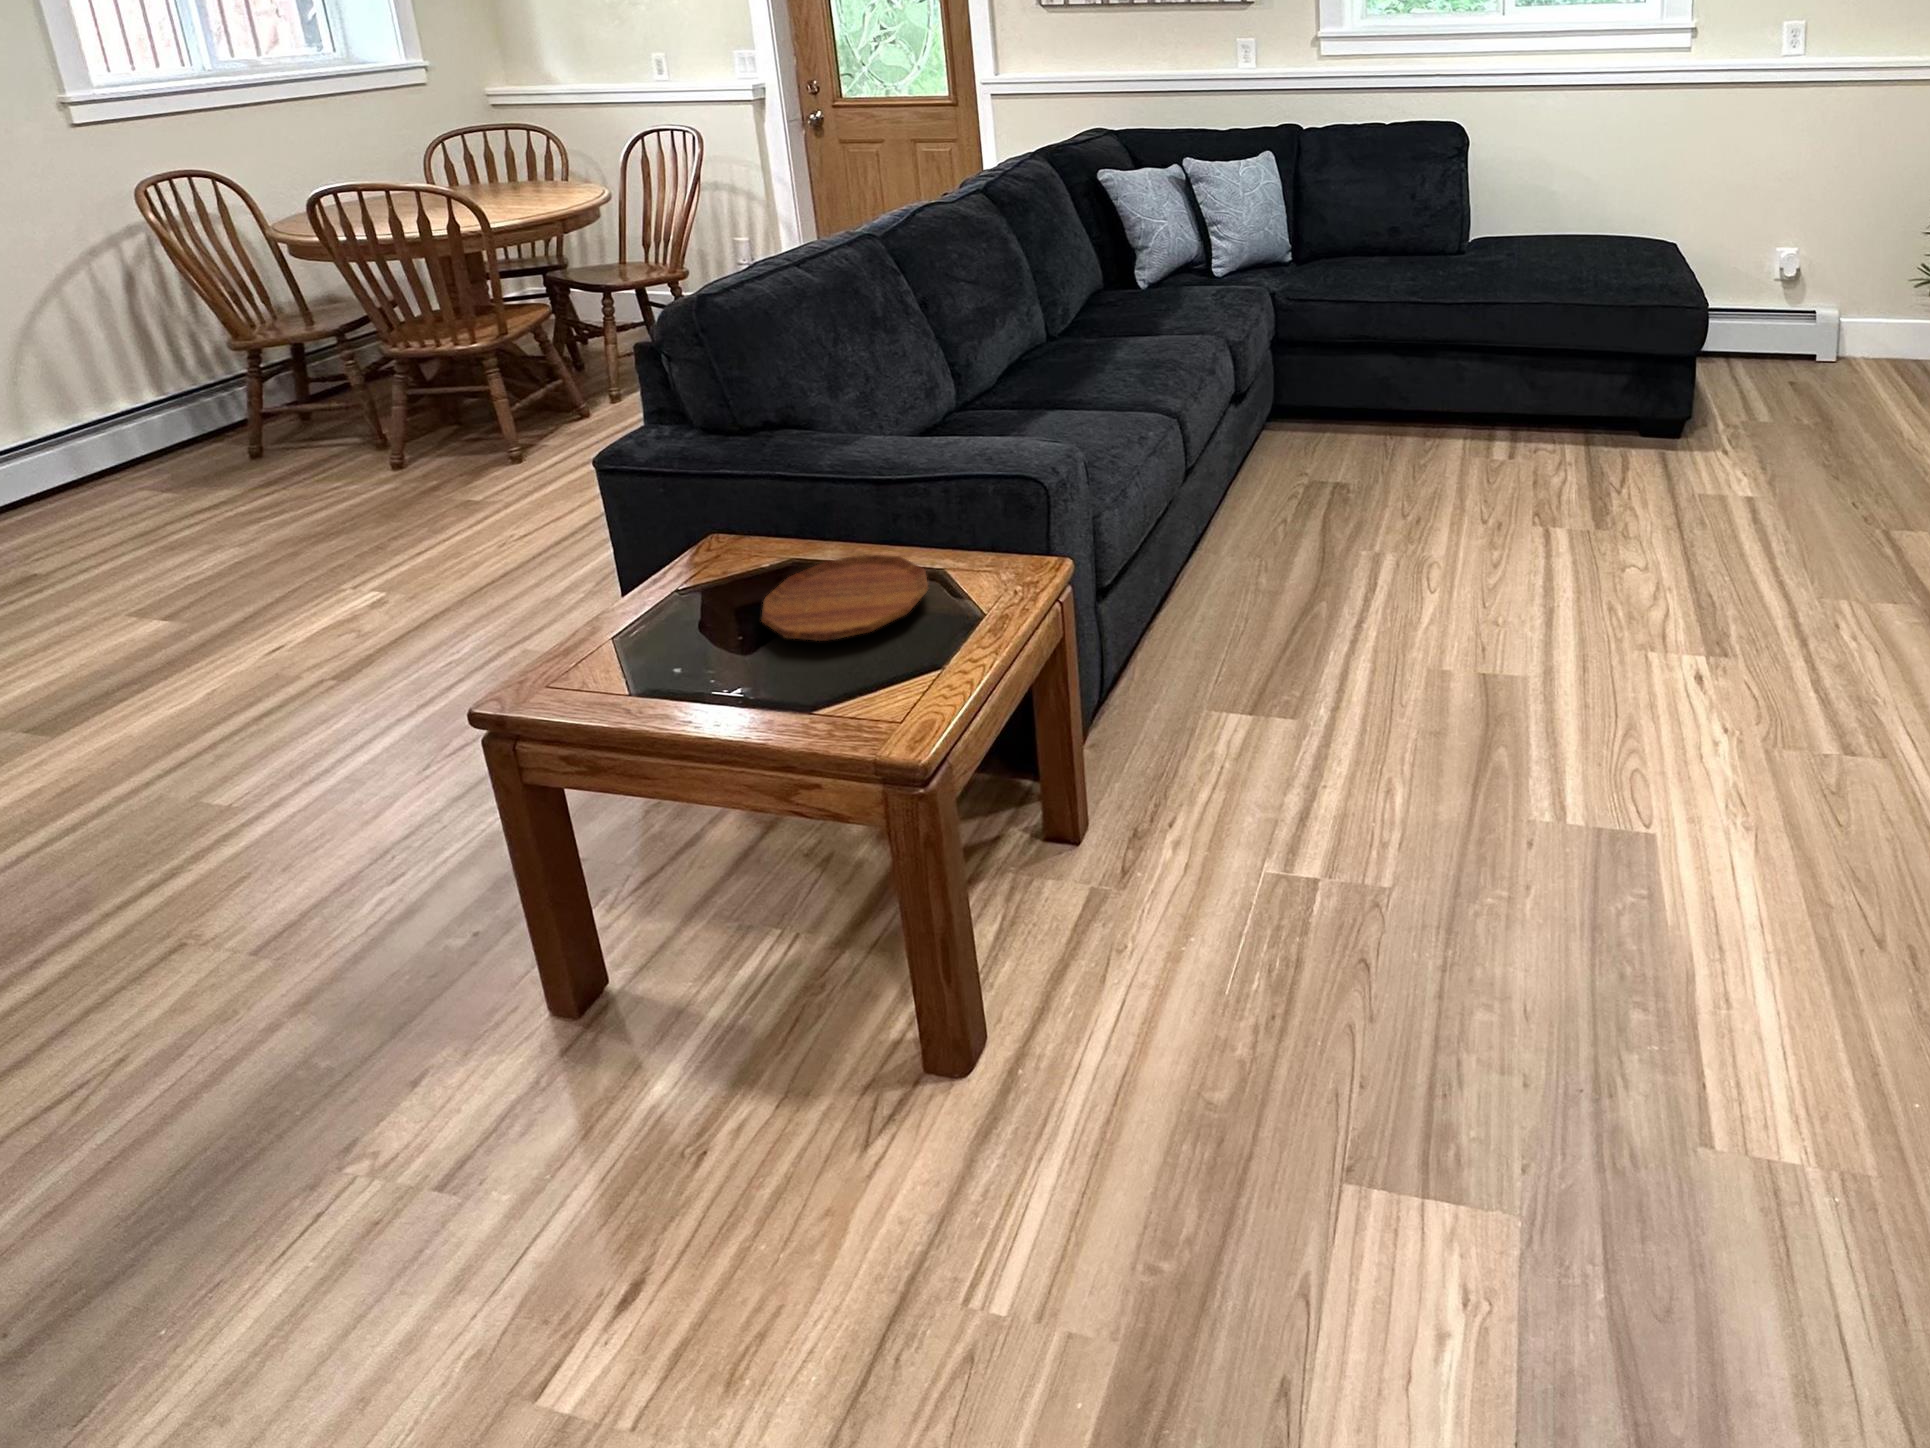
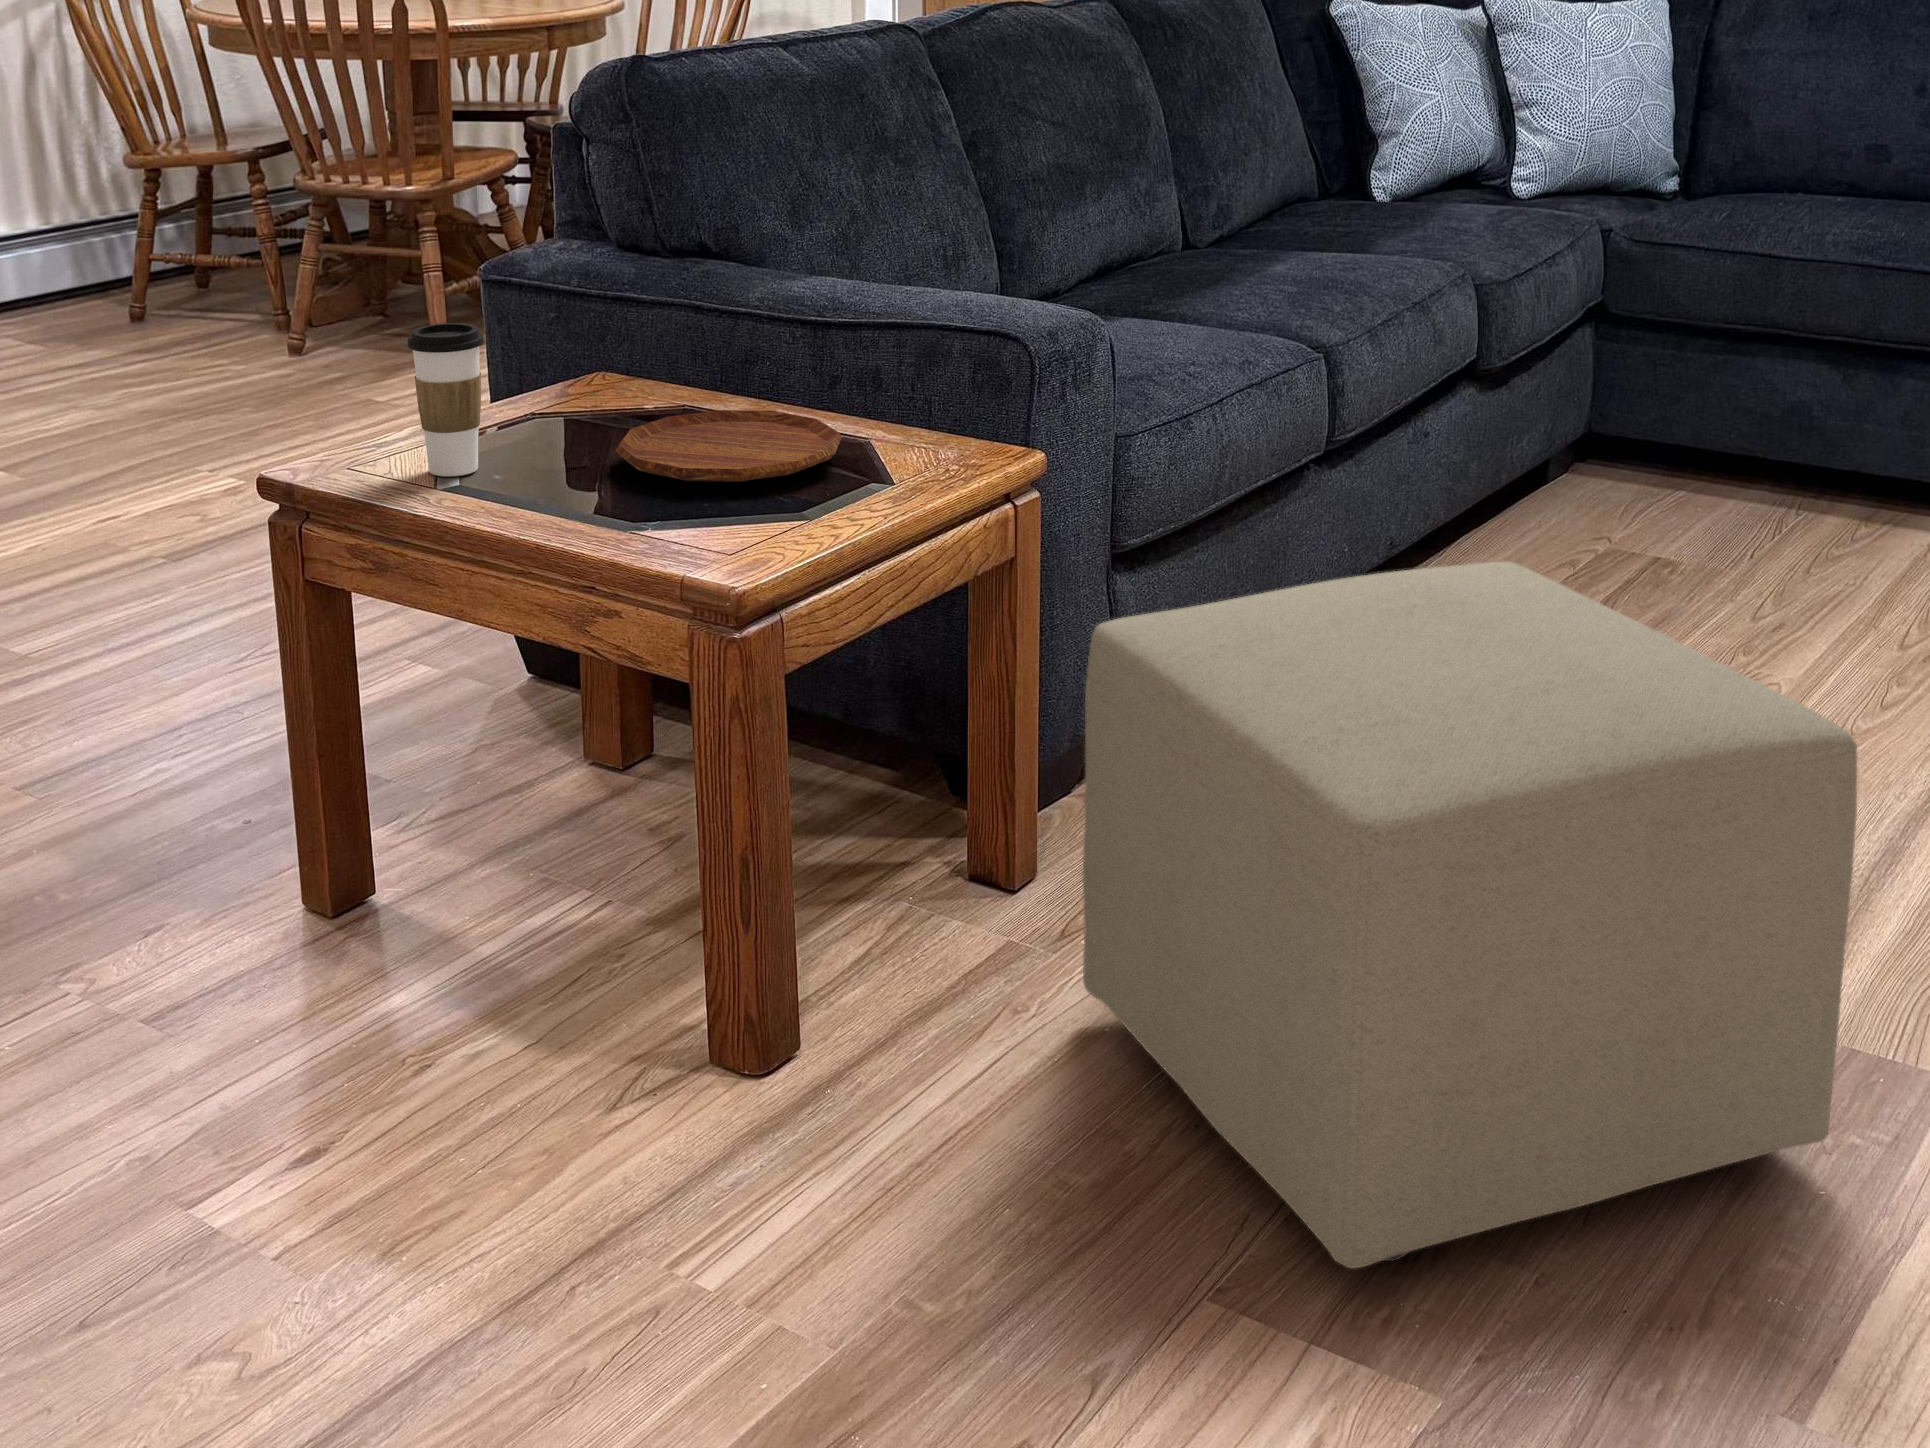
coffee cup: none [578,554,650,675] -> present [408,323,484,476]
ottoman: none [1151,572,1637,1132] -> present [1083,562,1857,1268]

